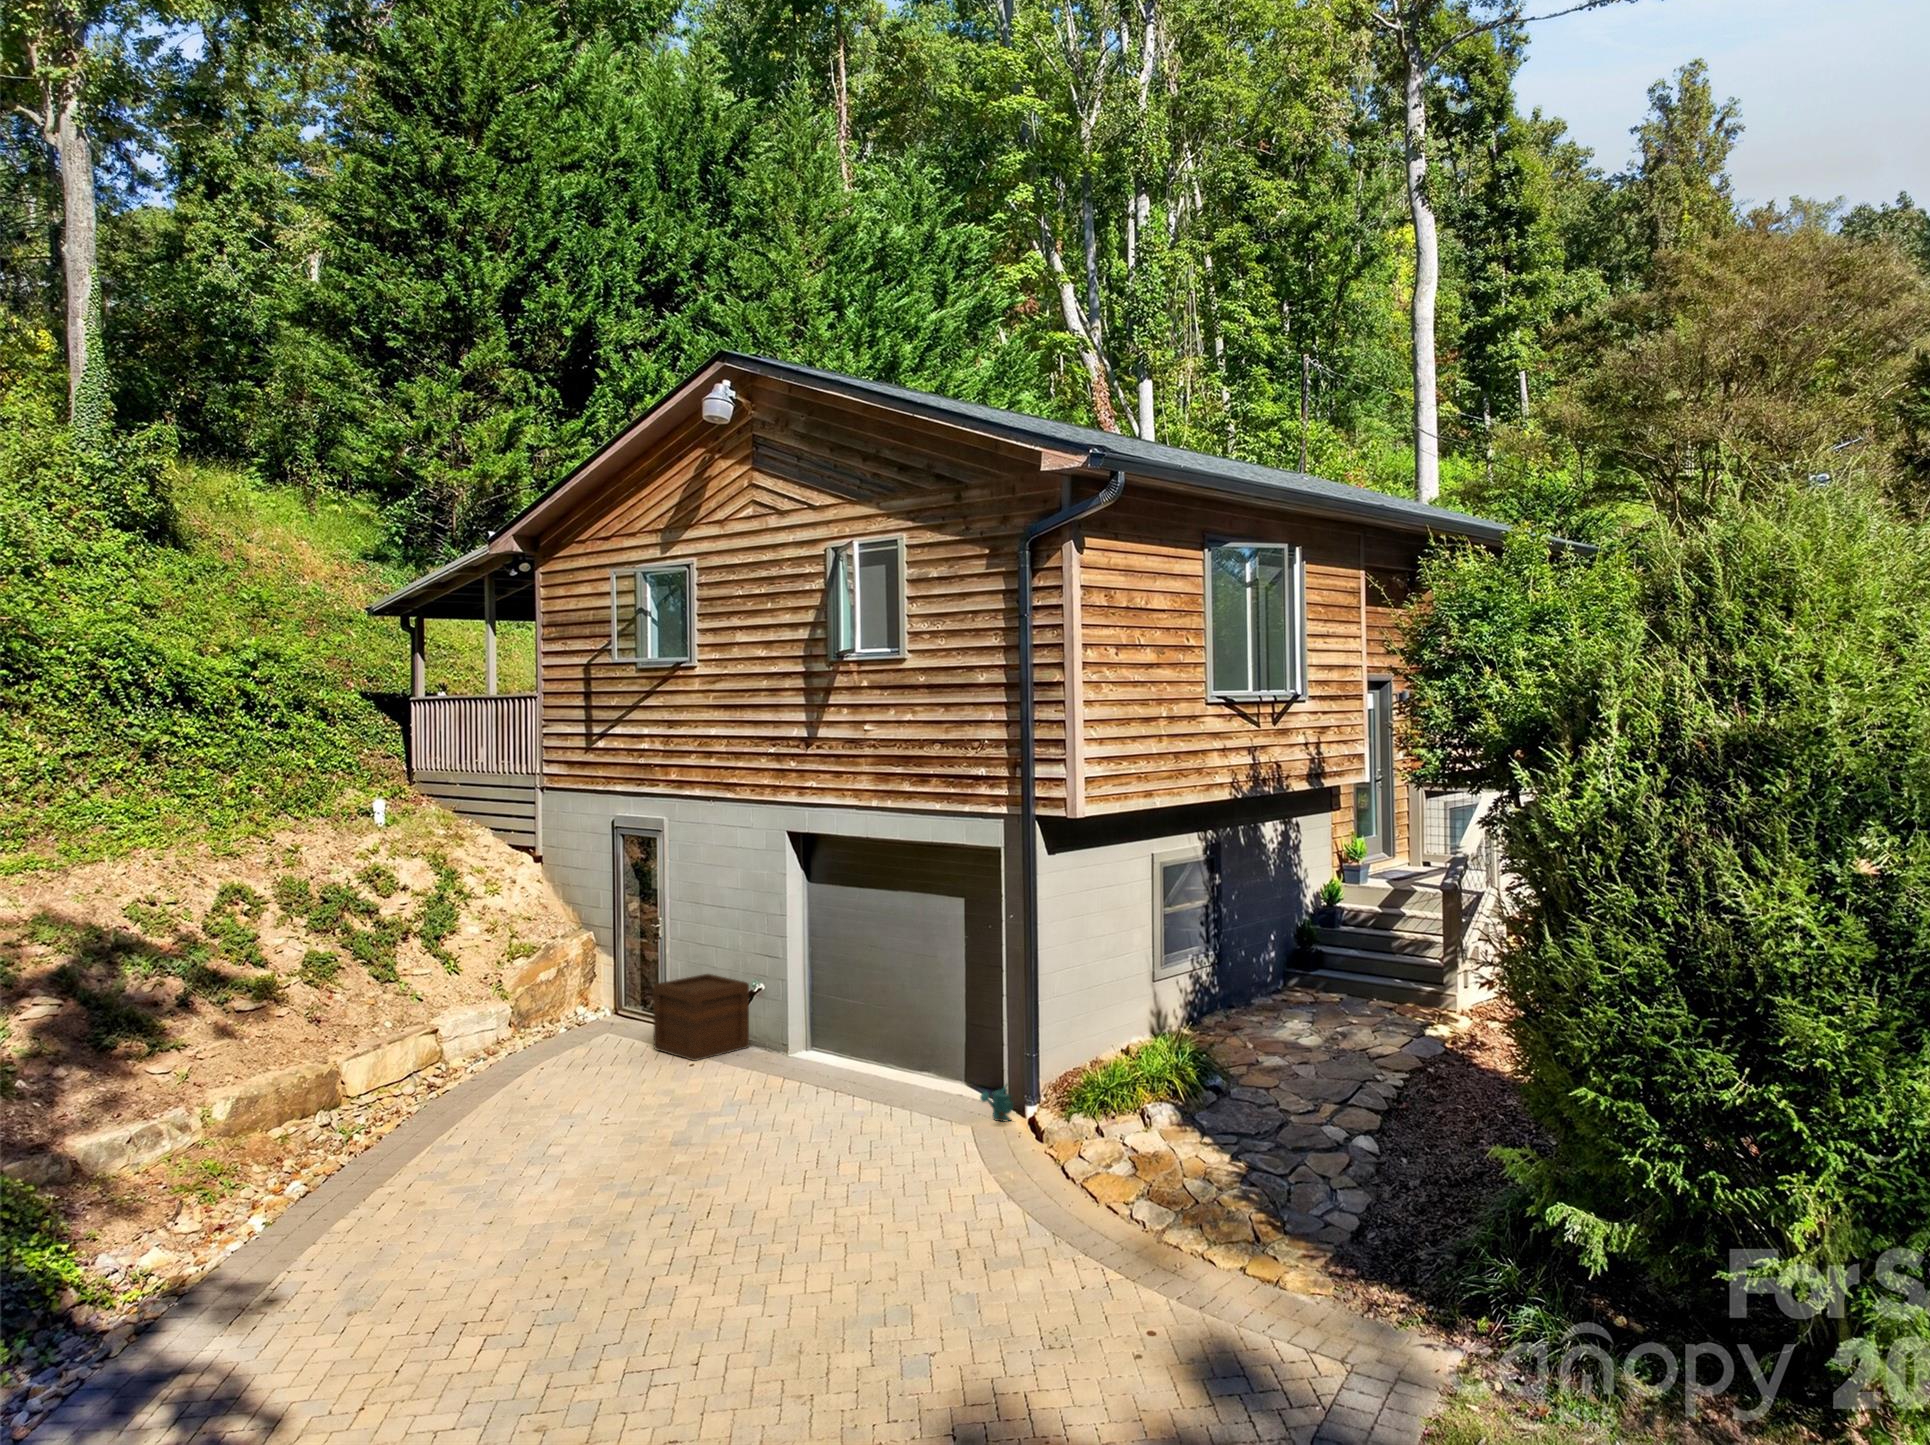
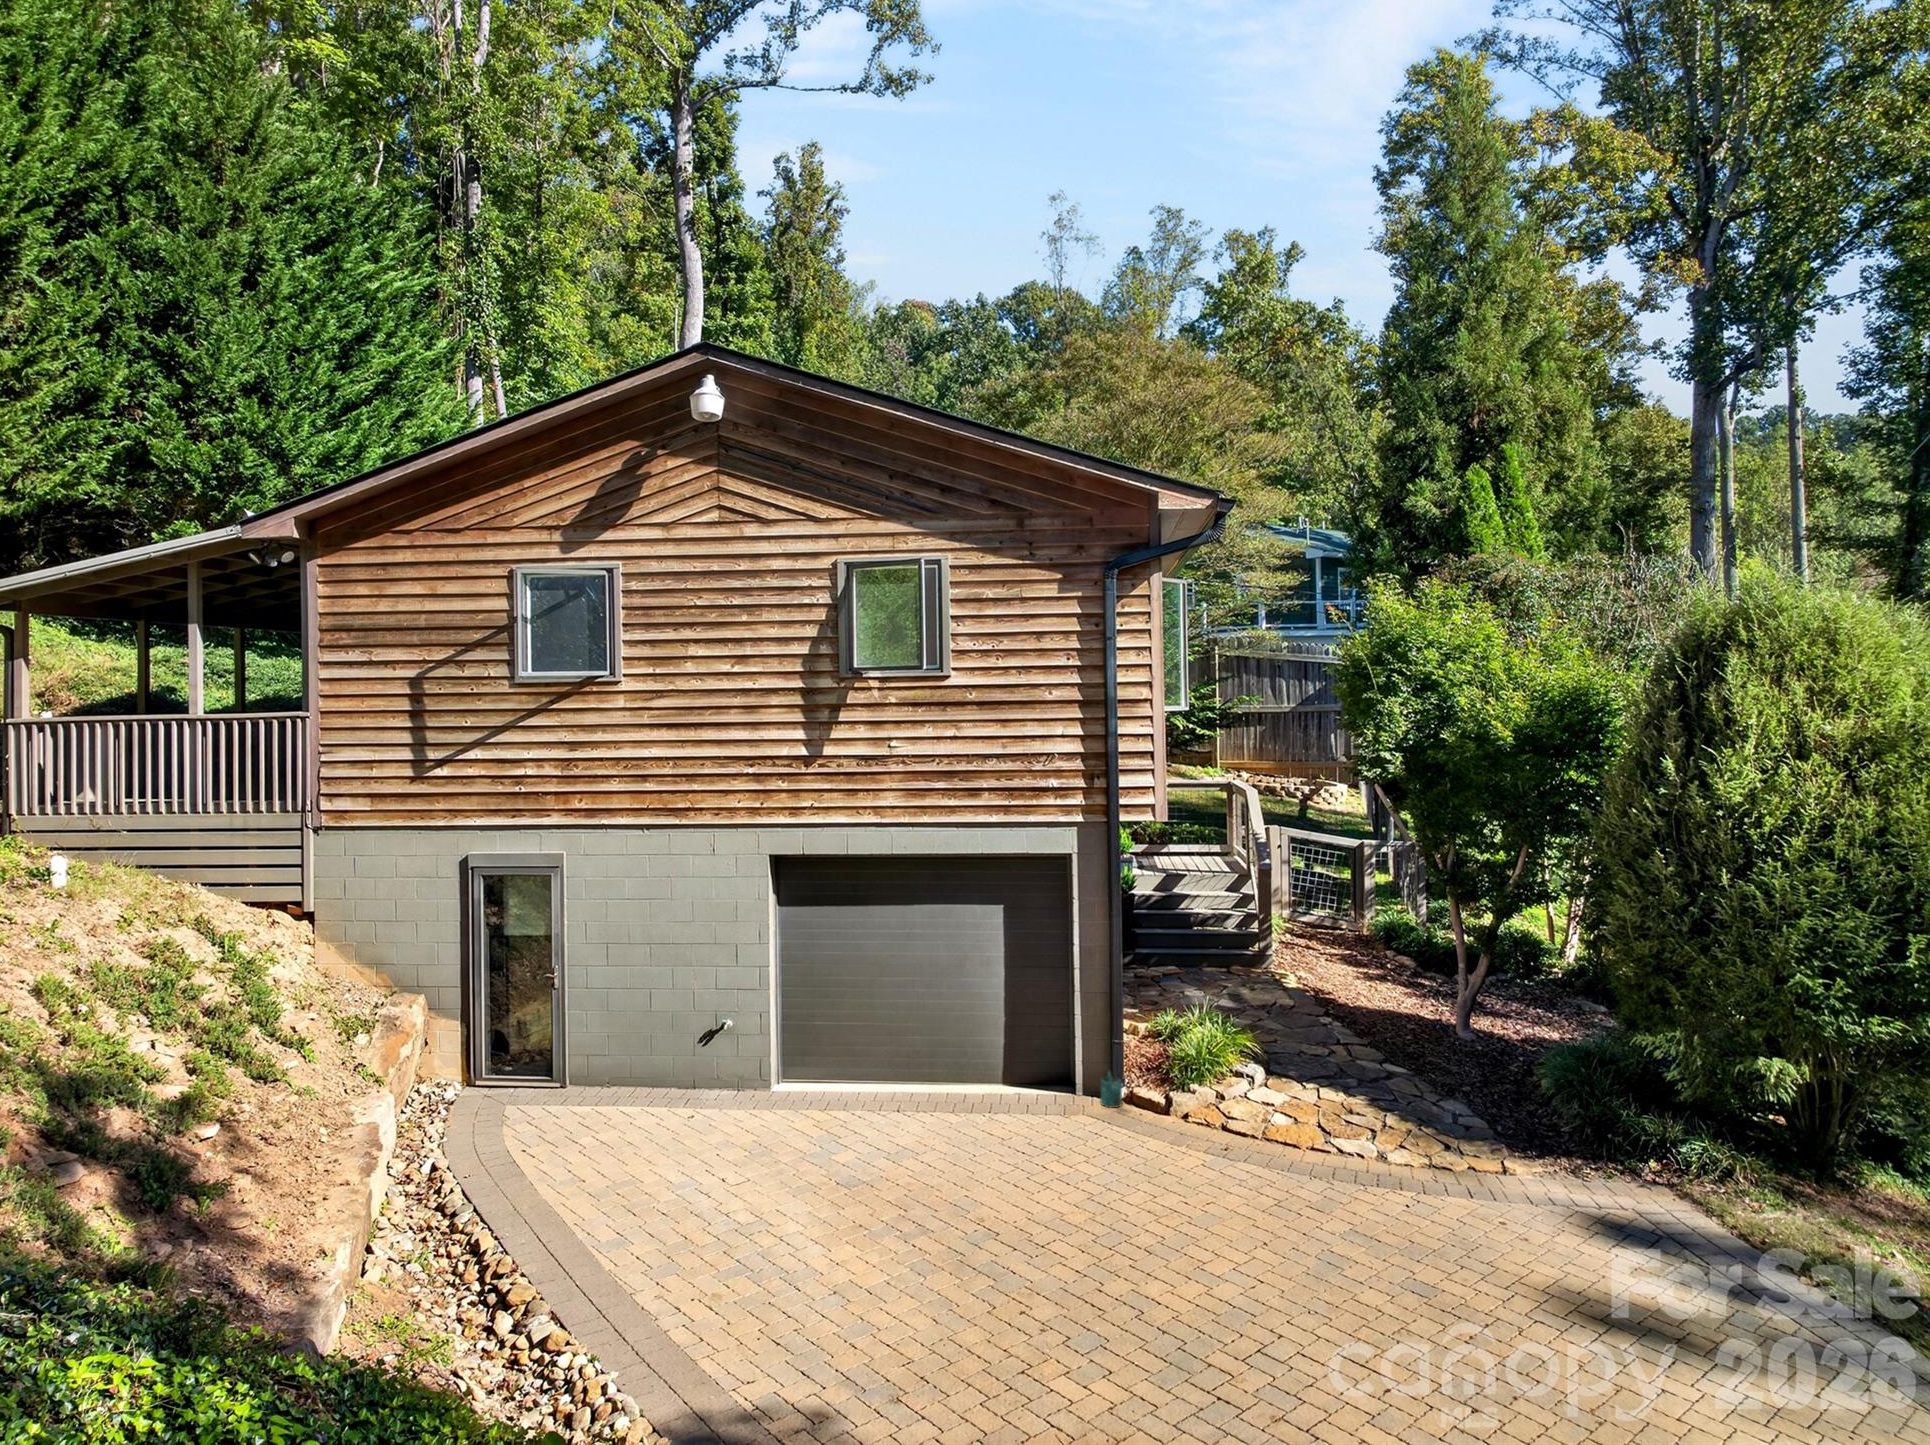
wooden crate: present [654,974,749,1061] -> none [635,1018,727,1117]

